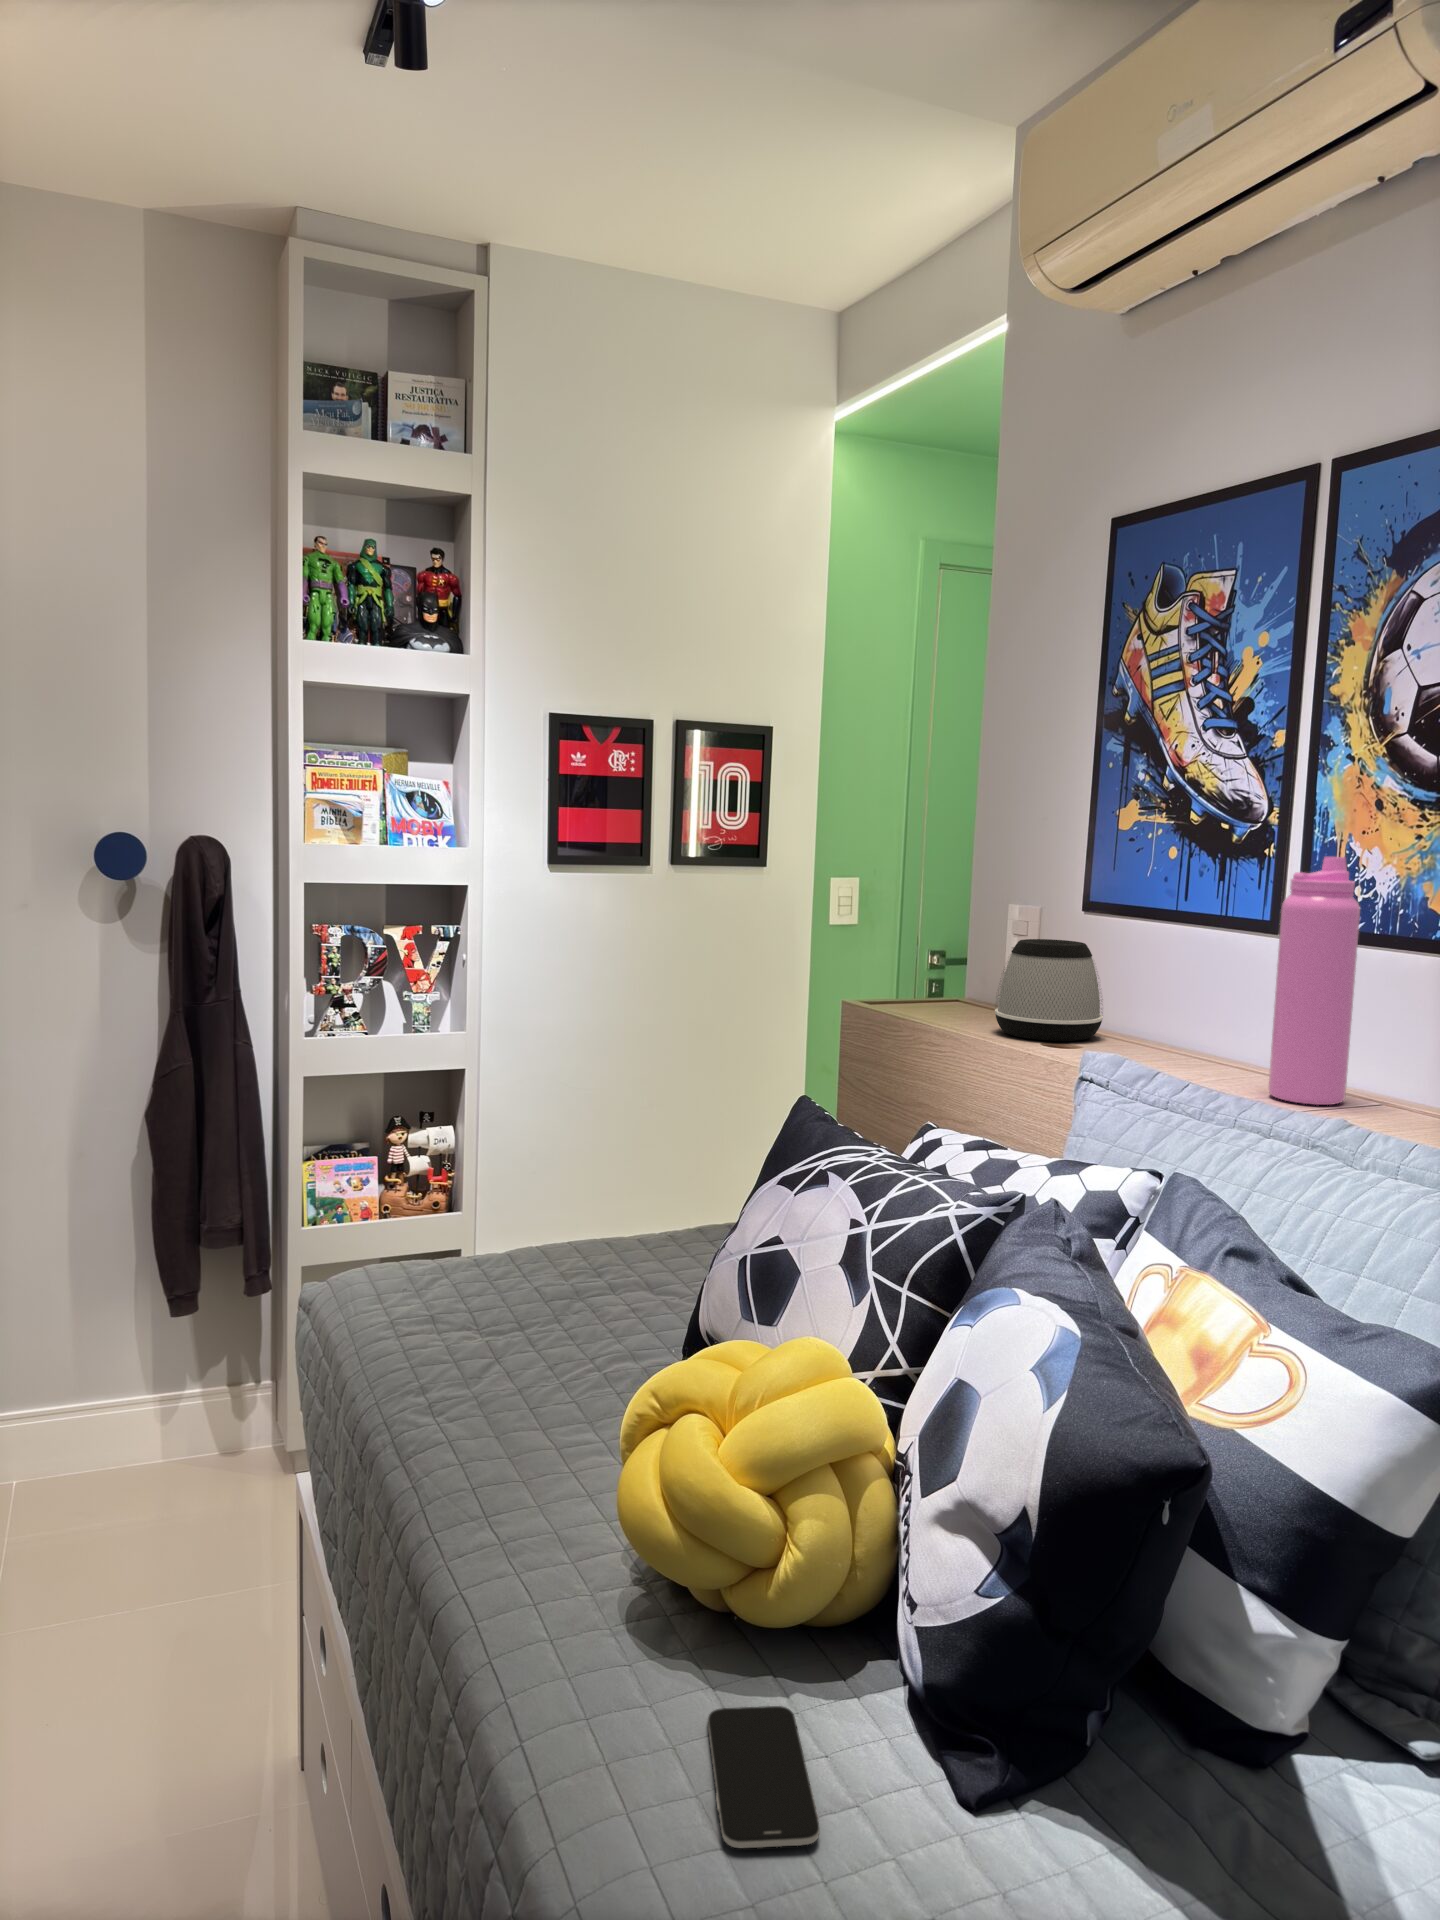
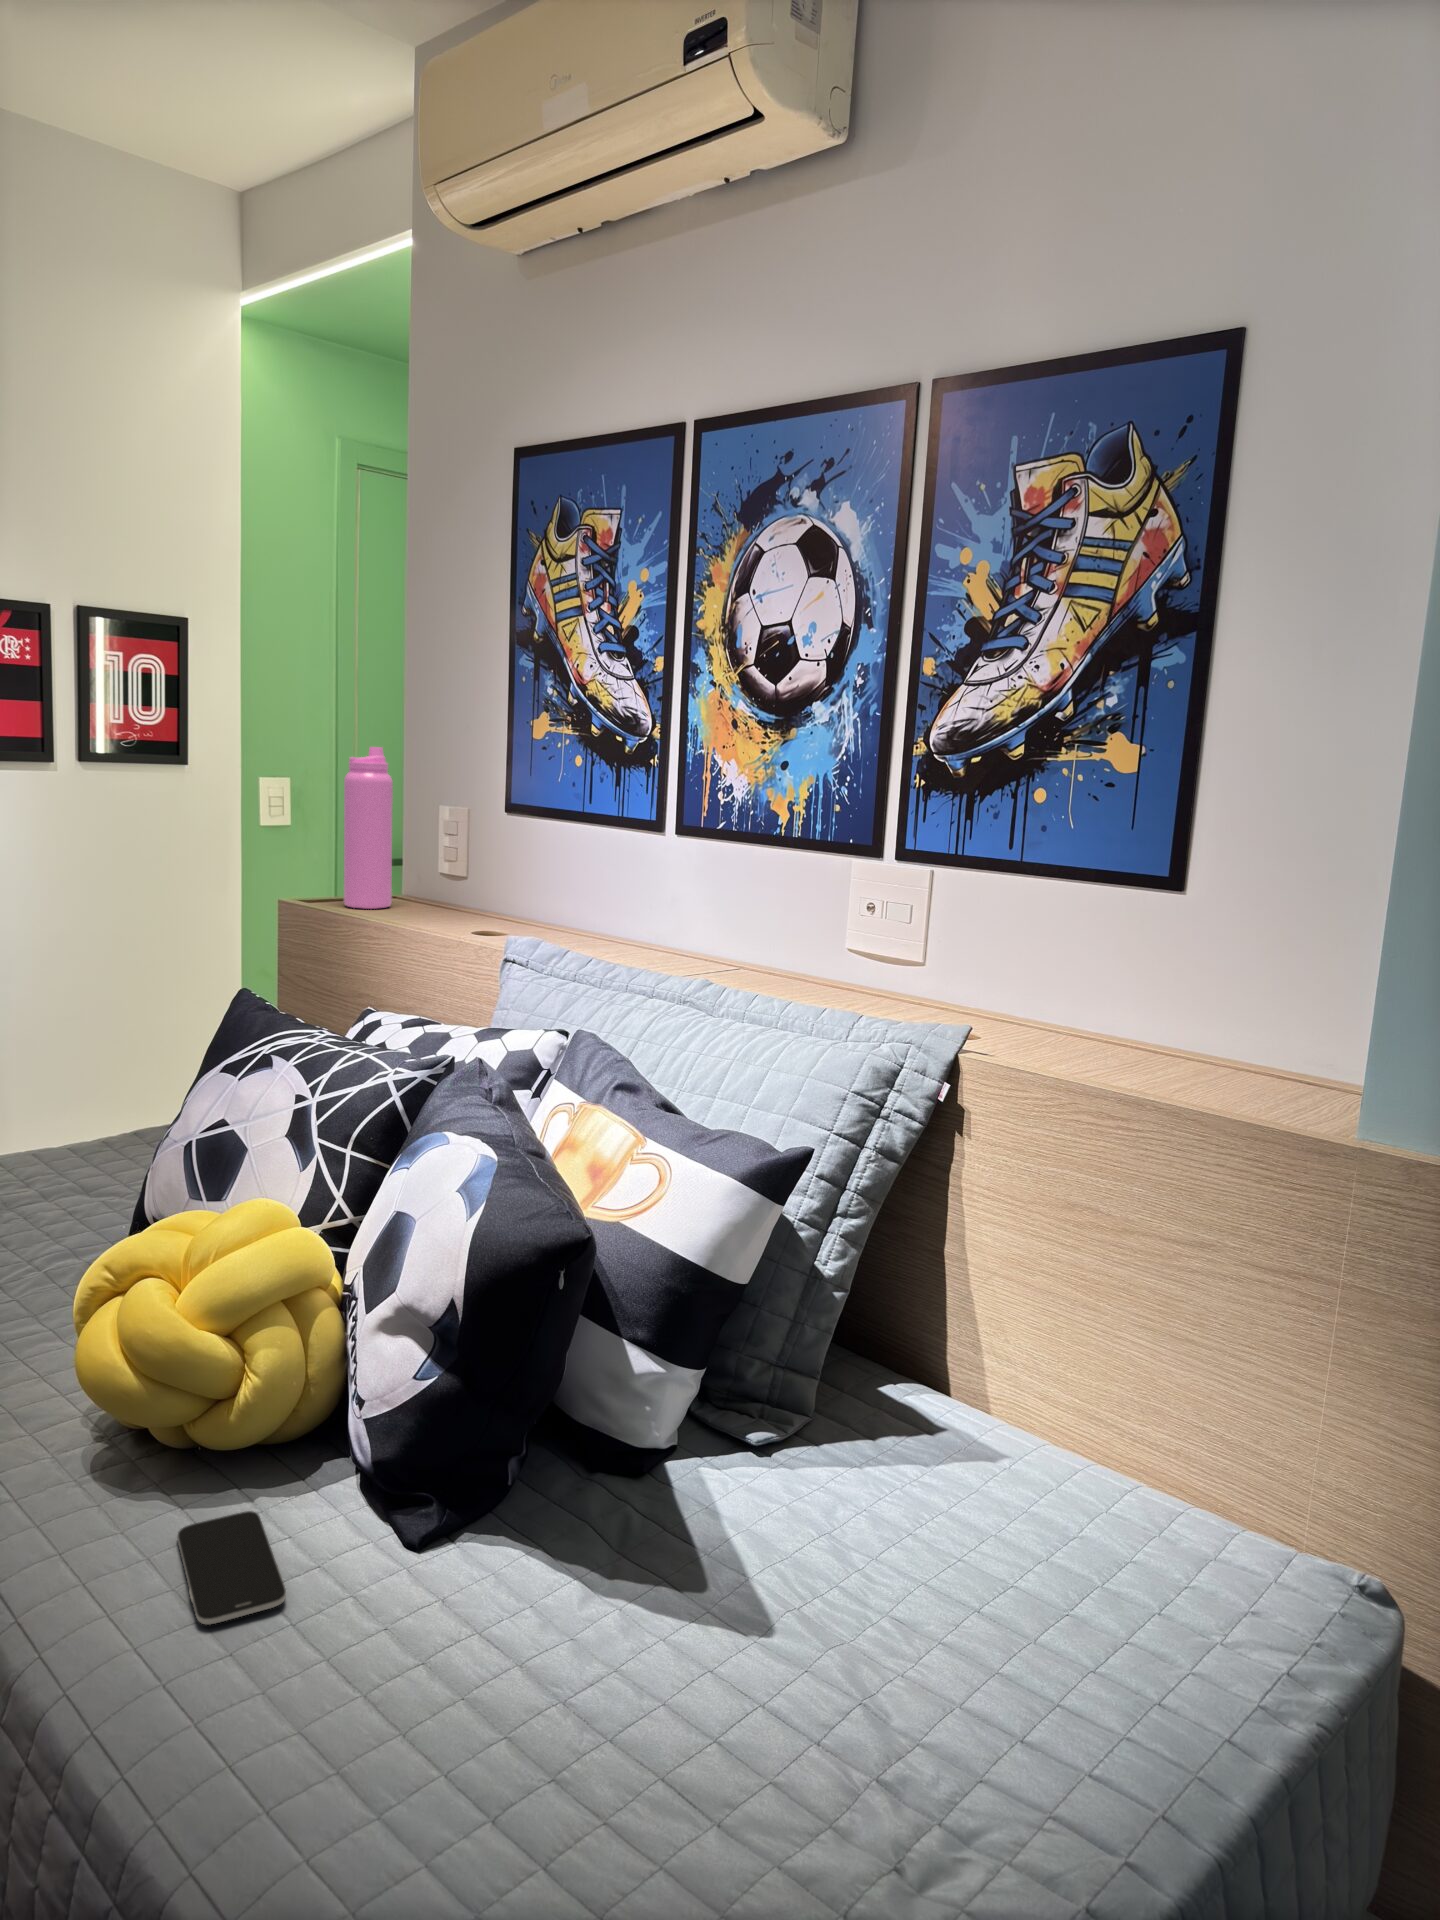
water bottle: present [1268,857,1360,1105] -> present [344,747,393,909]
speaker: present [995,939,1103,1041] -> none [427,837,523,928]

